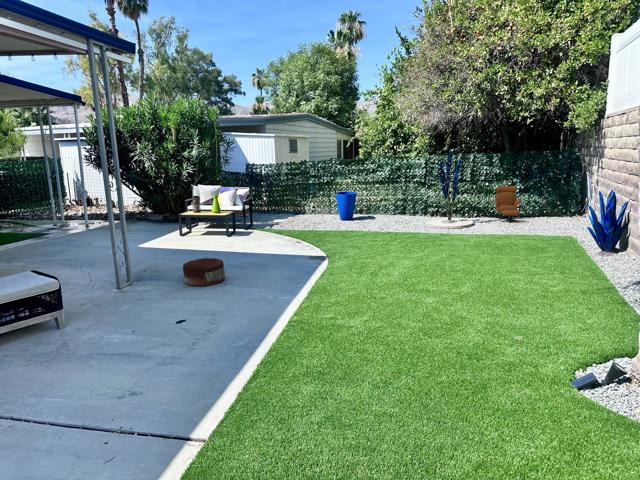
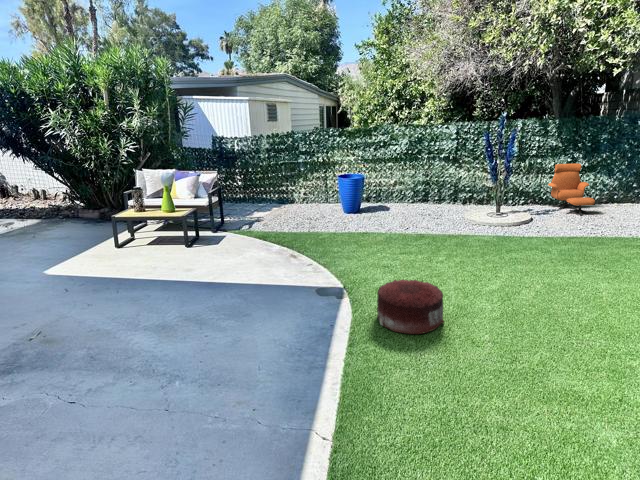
pouf: present [183,258,225,286] -> present [377,279,444,334]

